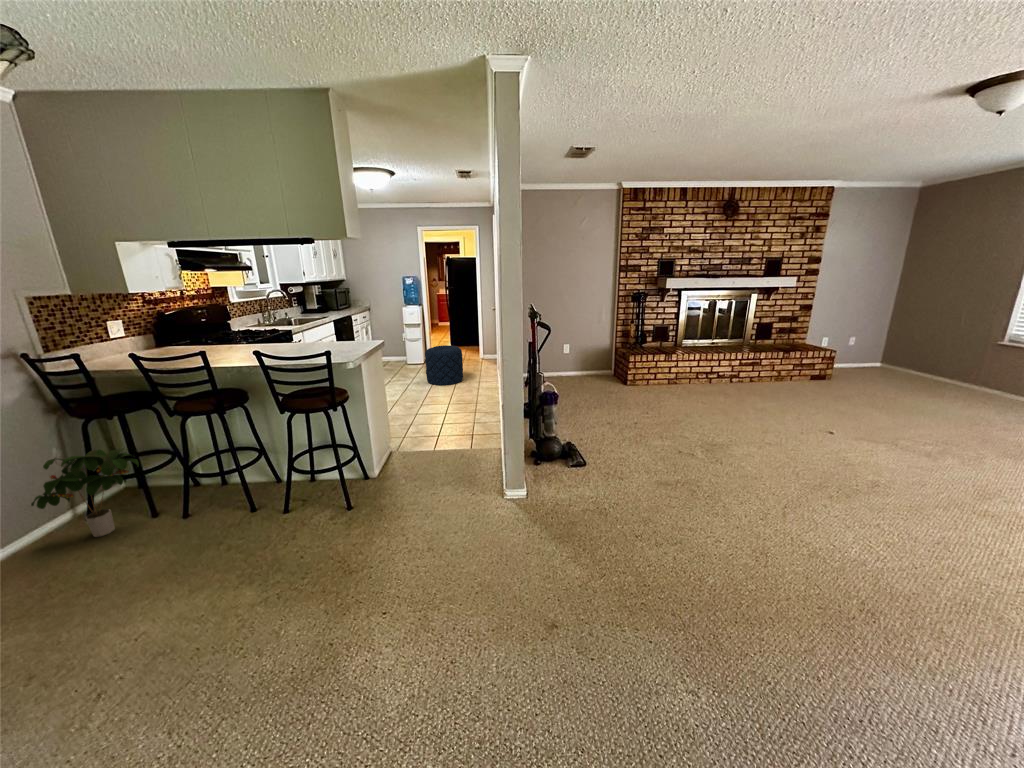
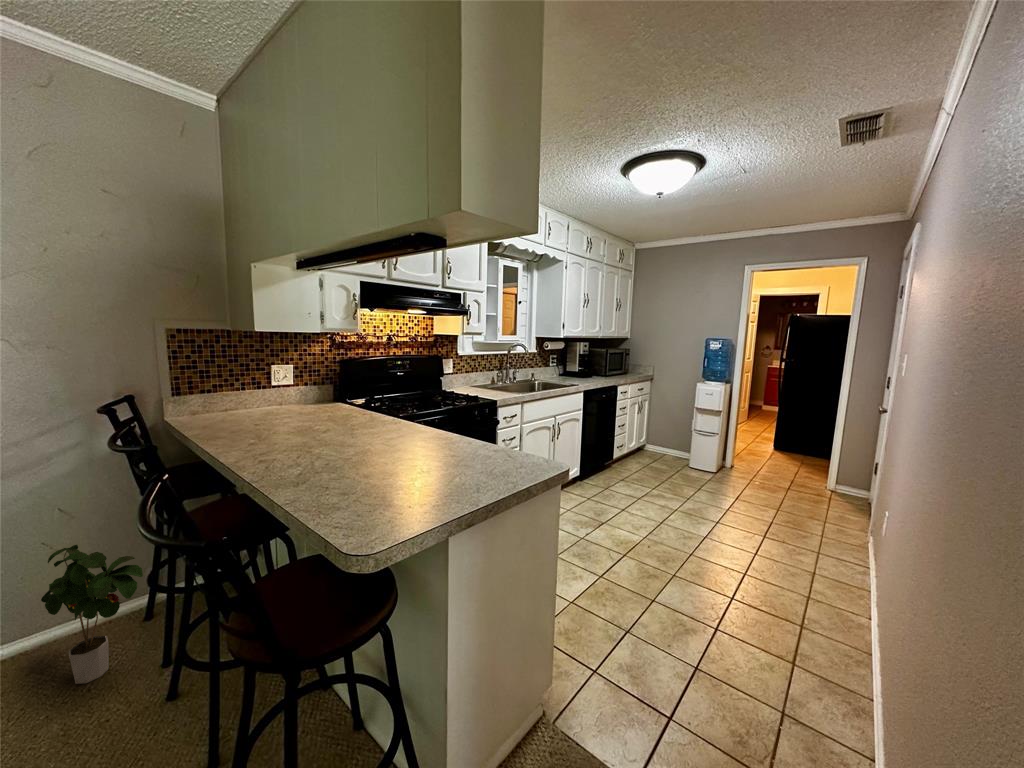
pouf: present [425,345,463,385] -> none [709,460,795,546]

